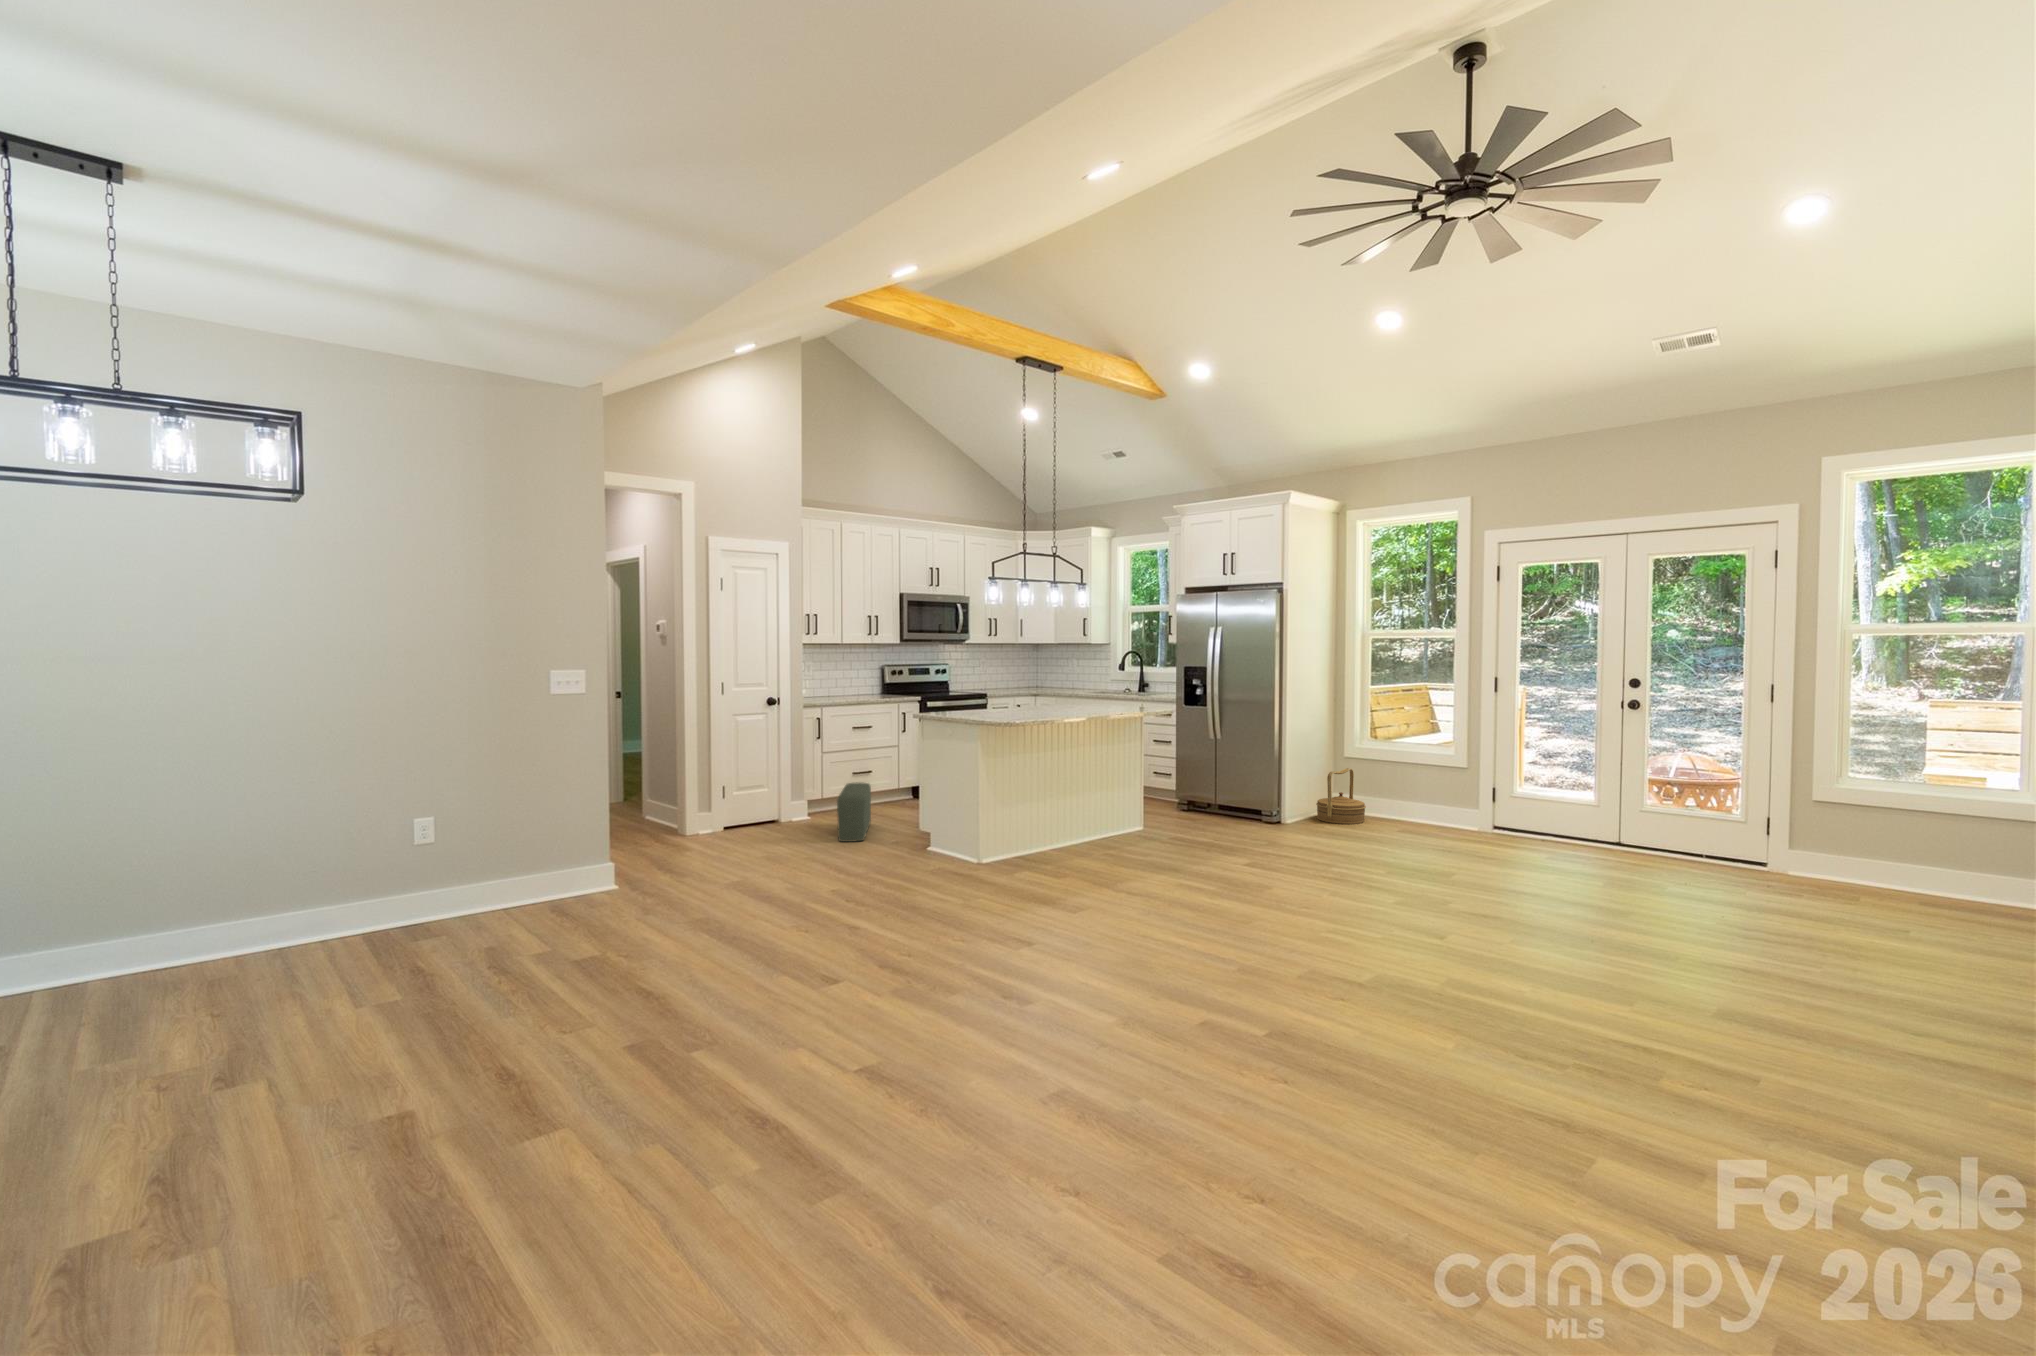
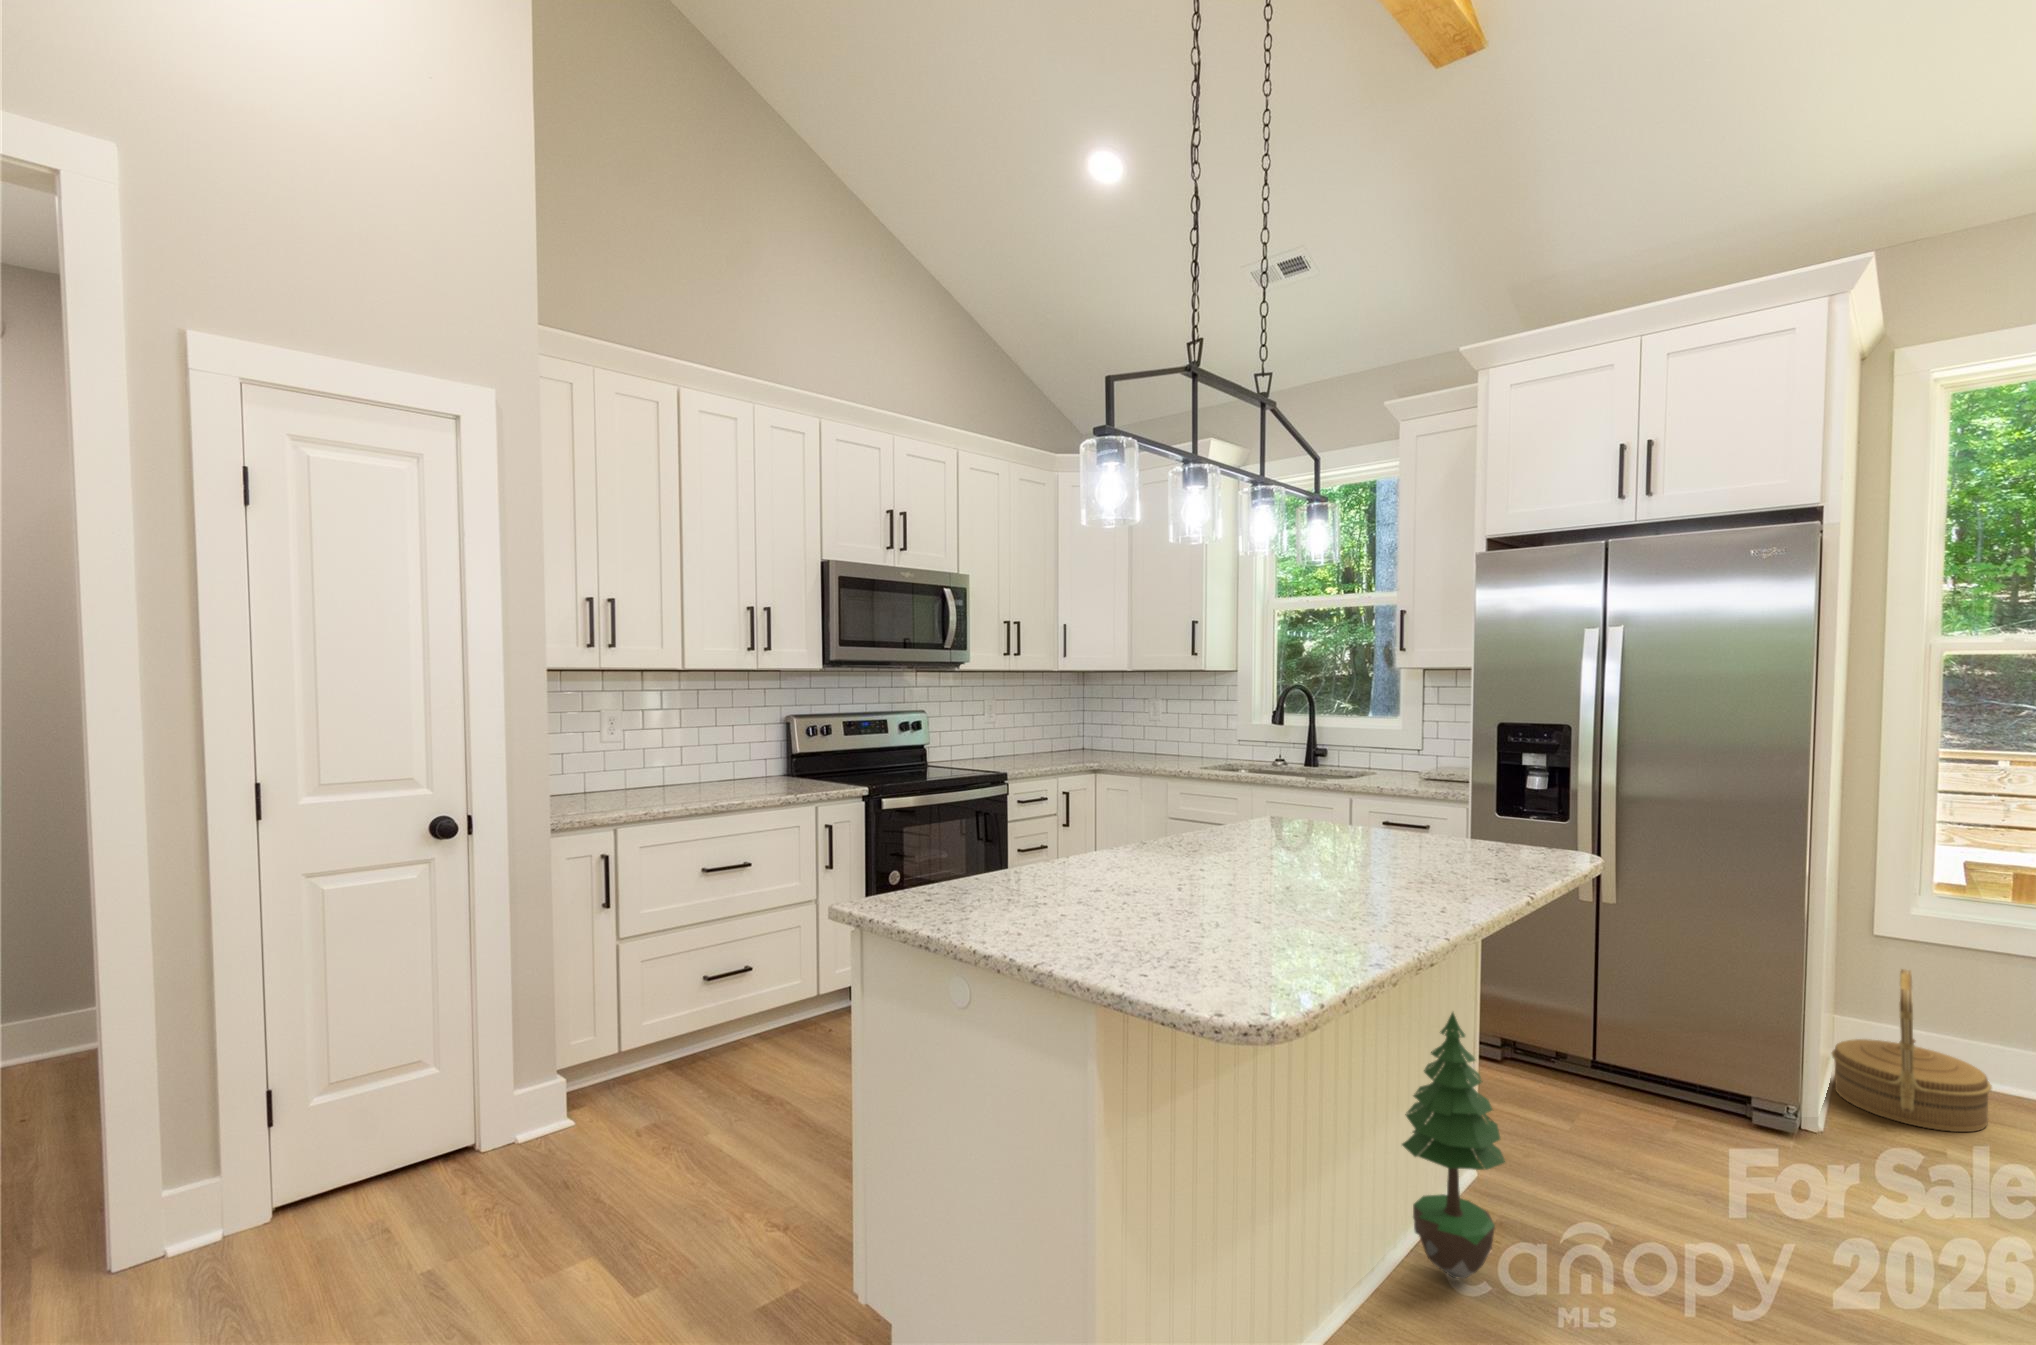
potted tree: none [1102,756,1133,841] -> present [1402,1013,1505,1279]
pouf: present [837,782,871,842] -> none [573,1044,716,1301]

